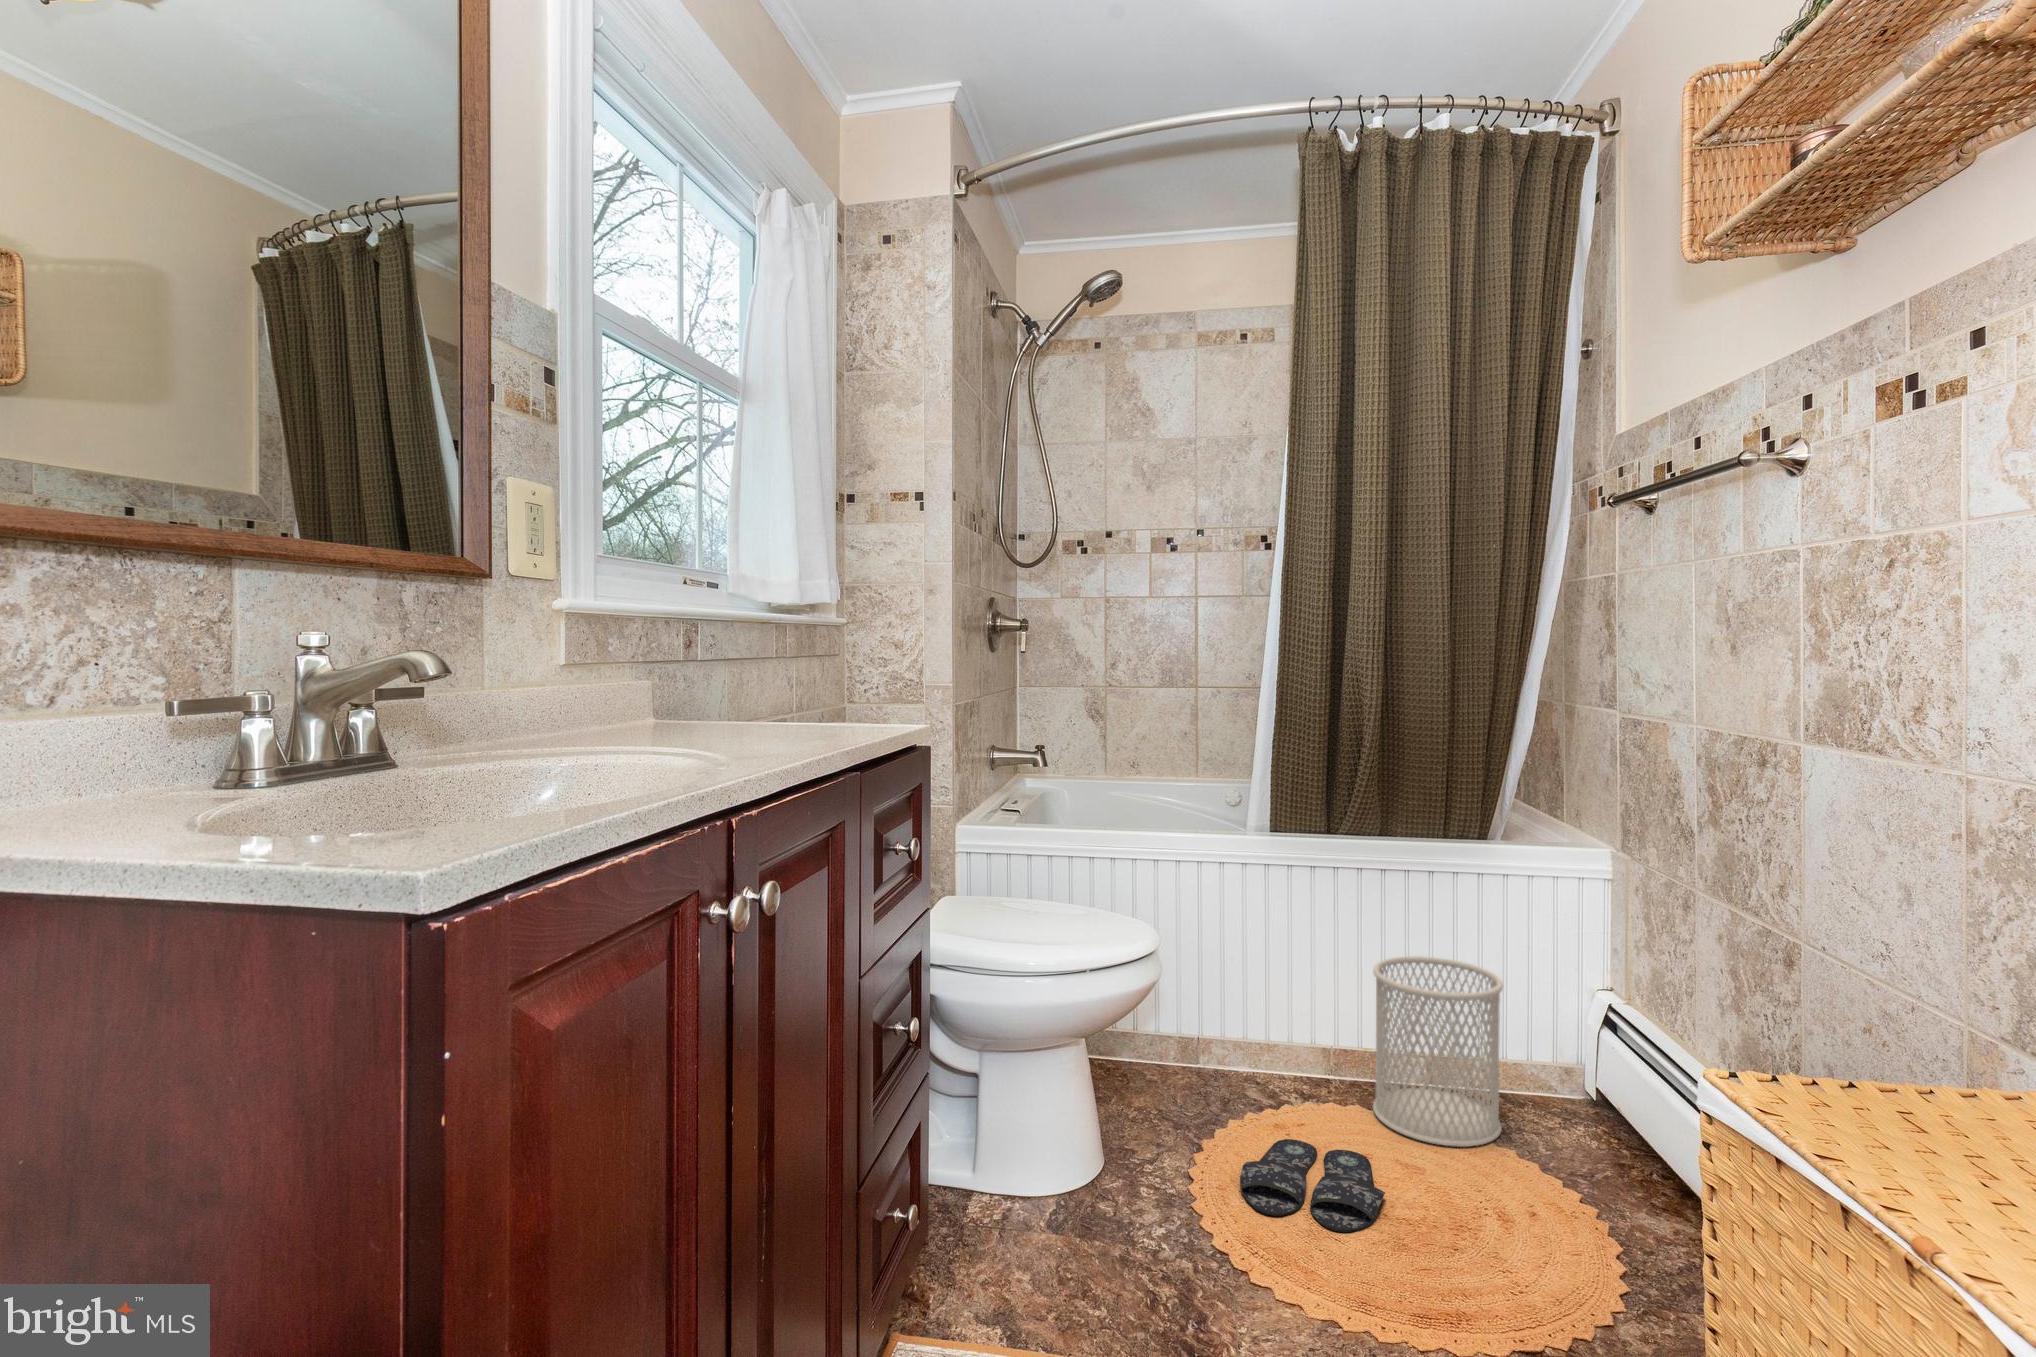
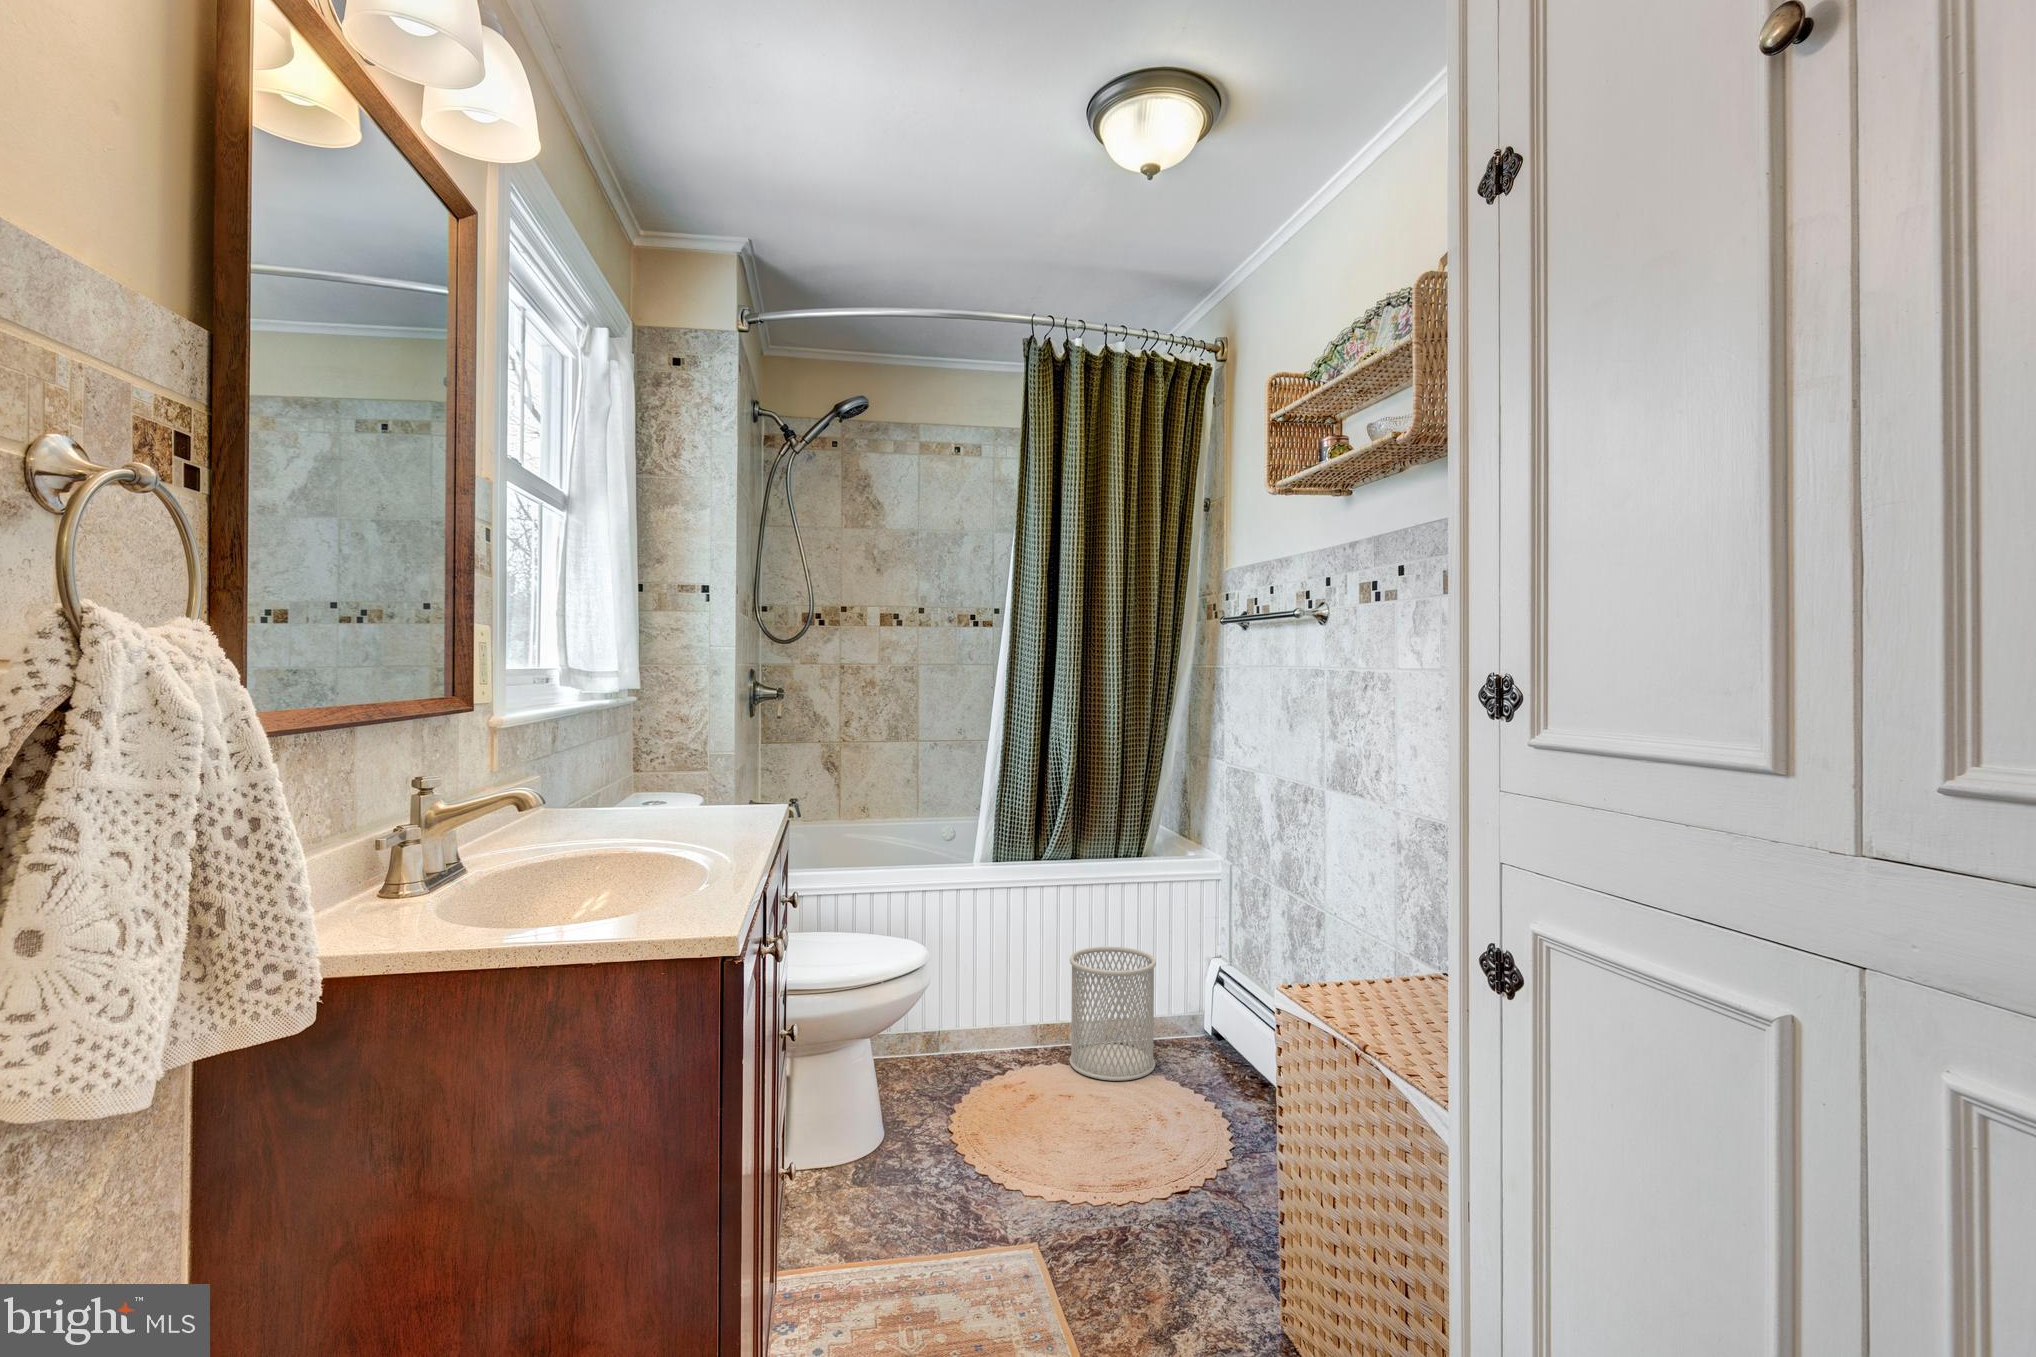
slippers: present [1240,1139,1385,1232] -> none [987,1092,1086,1148]

